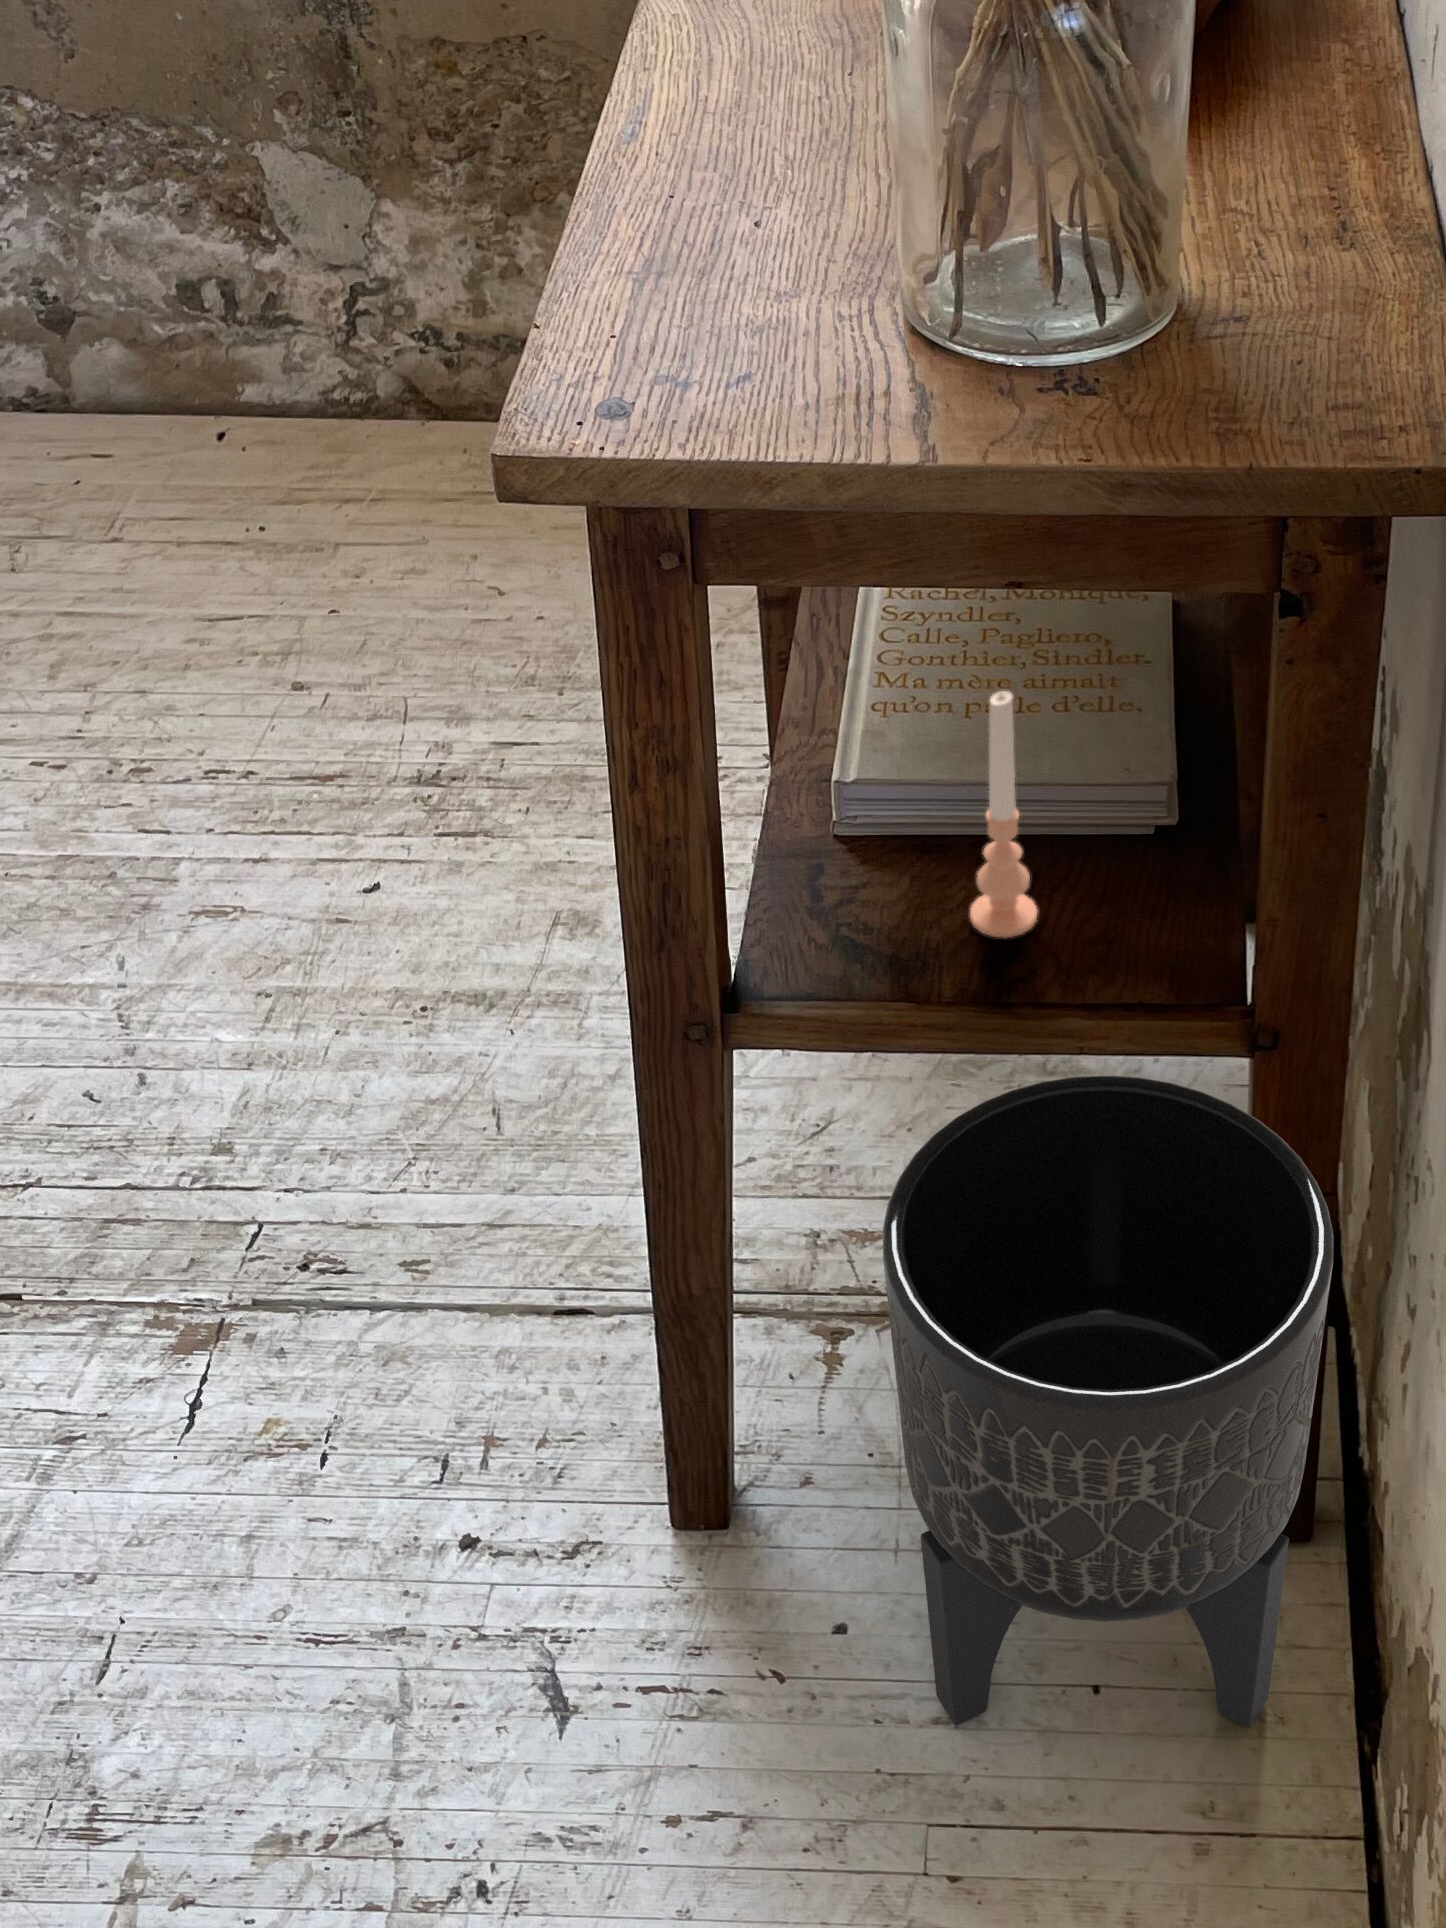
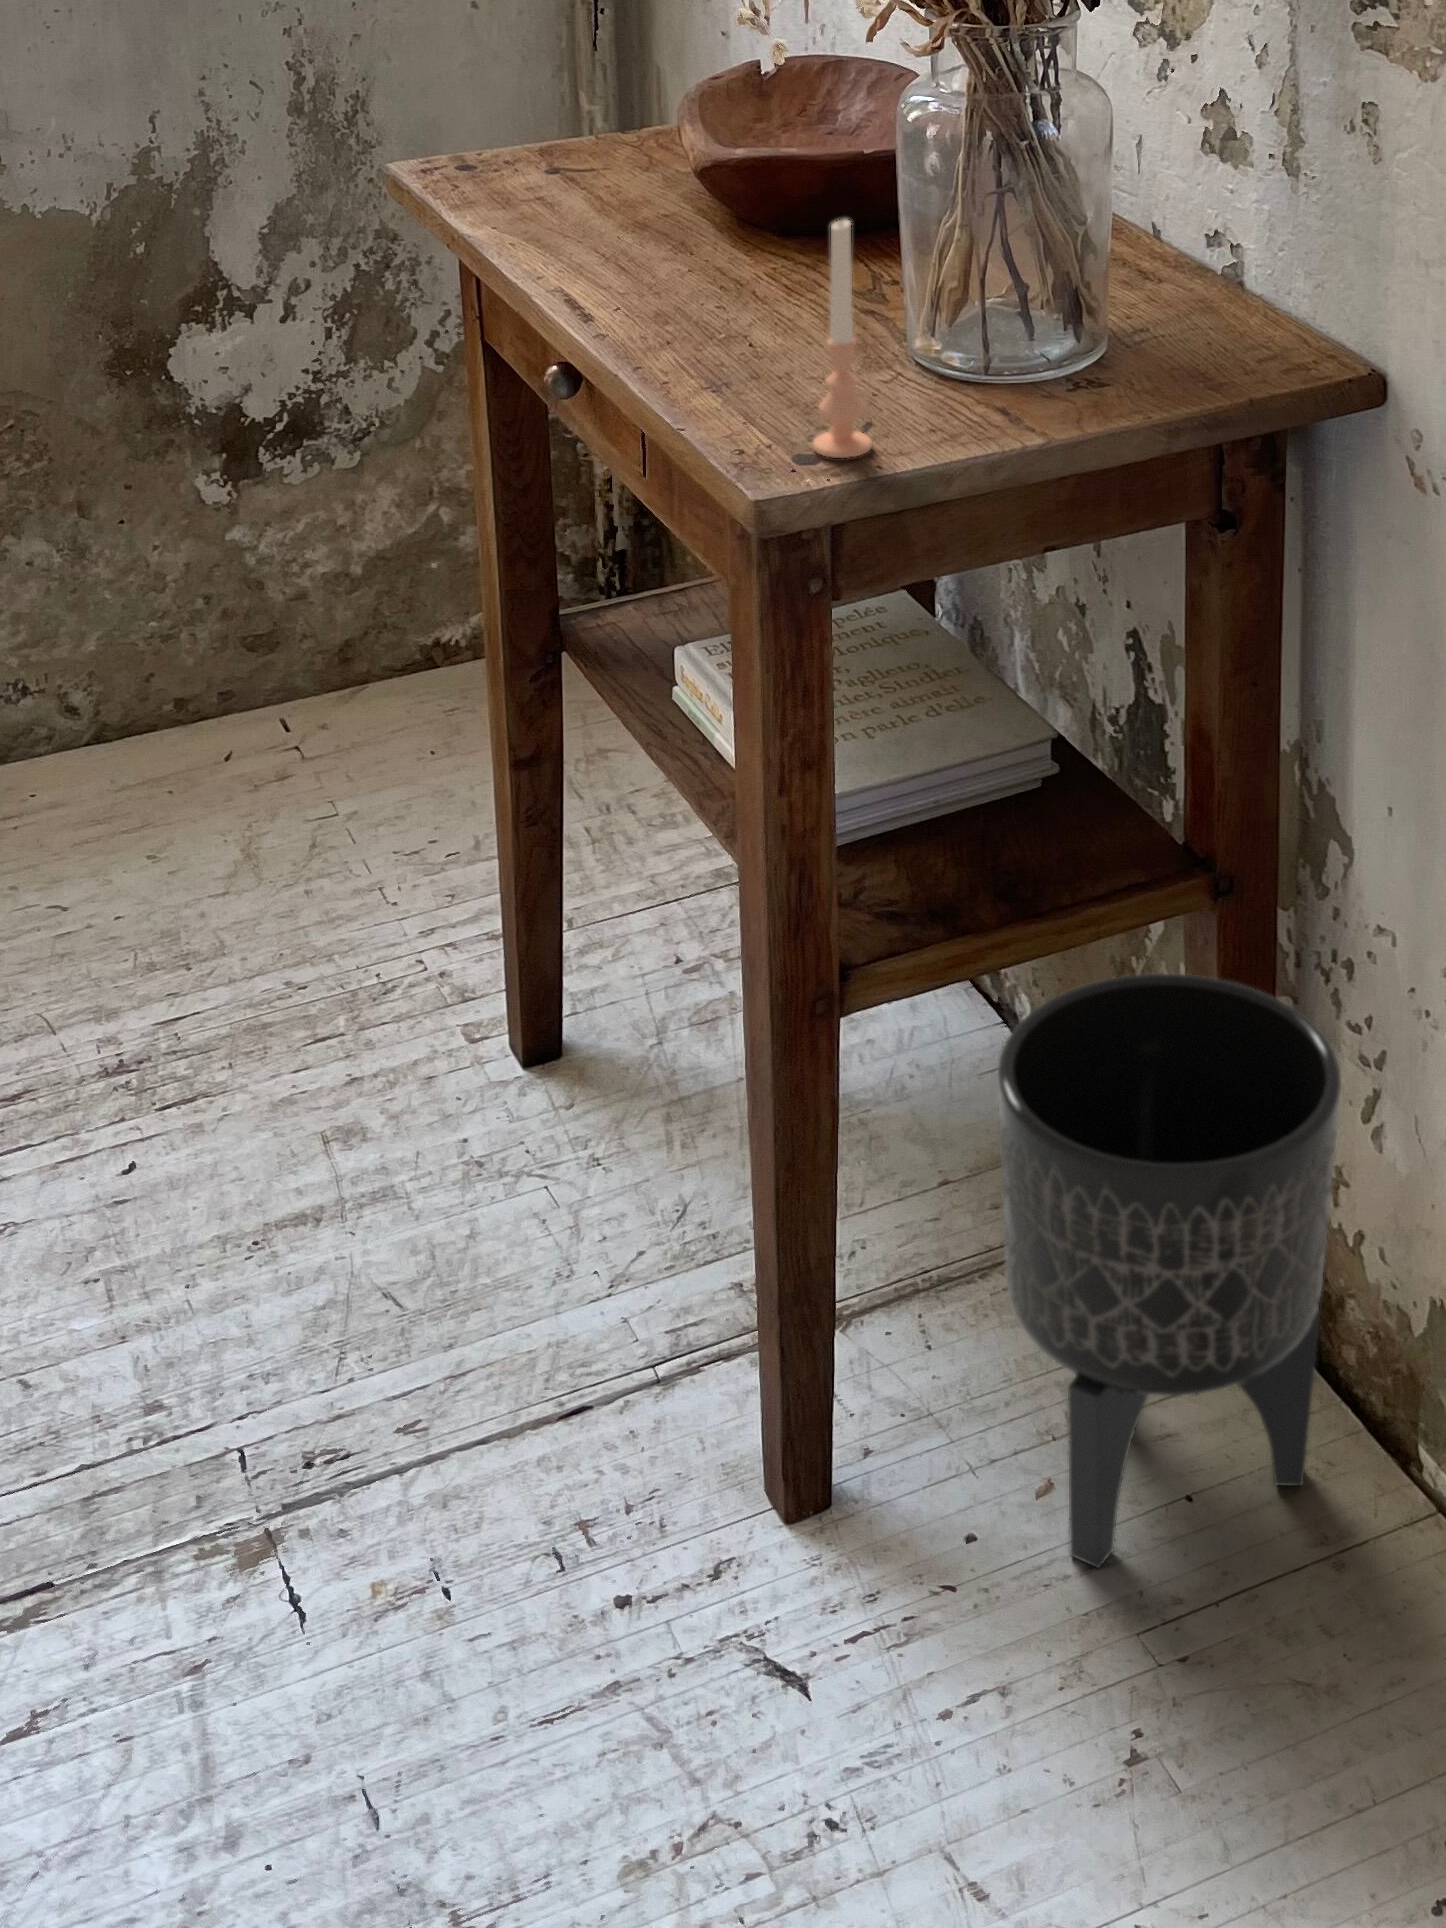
candle: present [970,691,1037,938] -> present [813,220,872,458]

